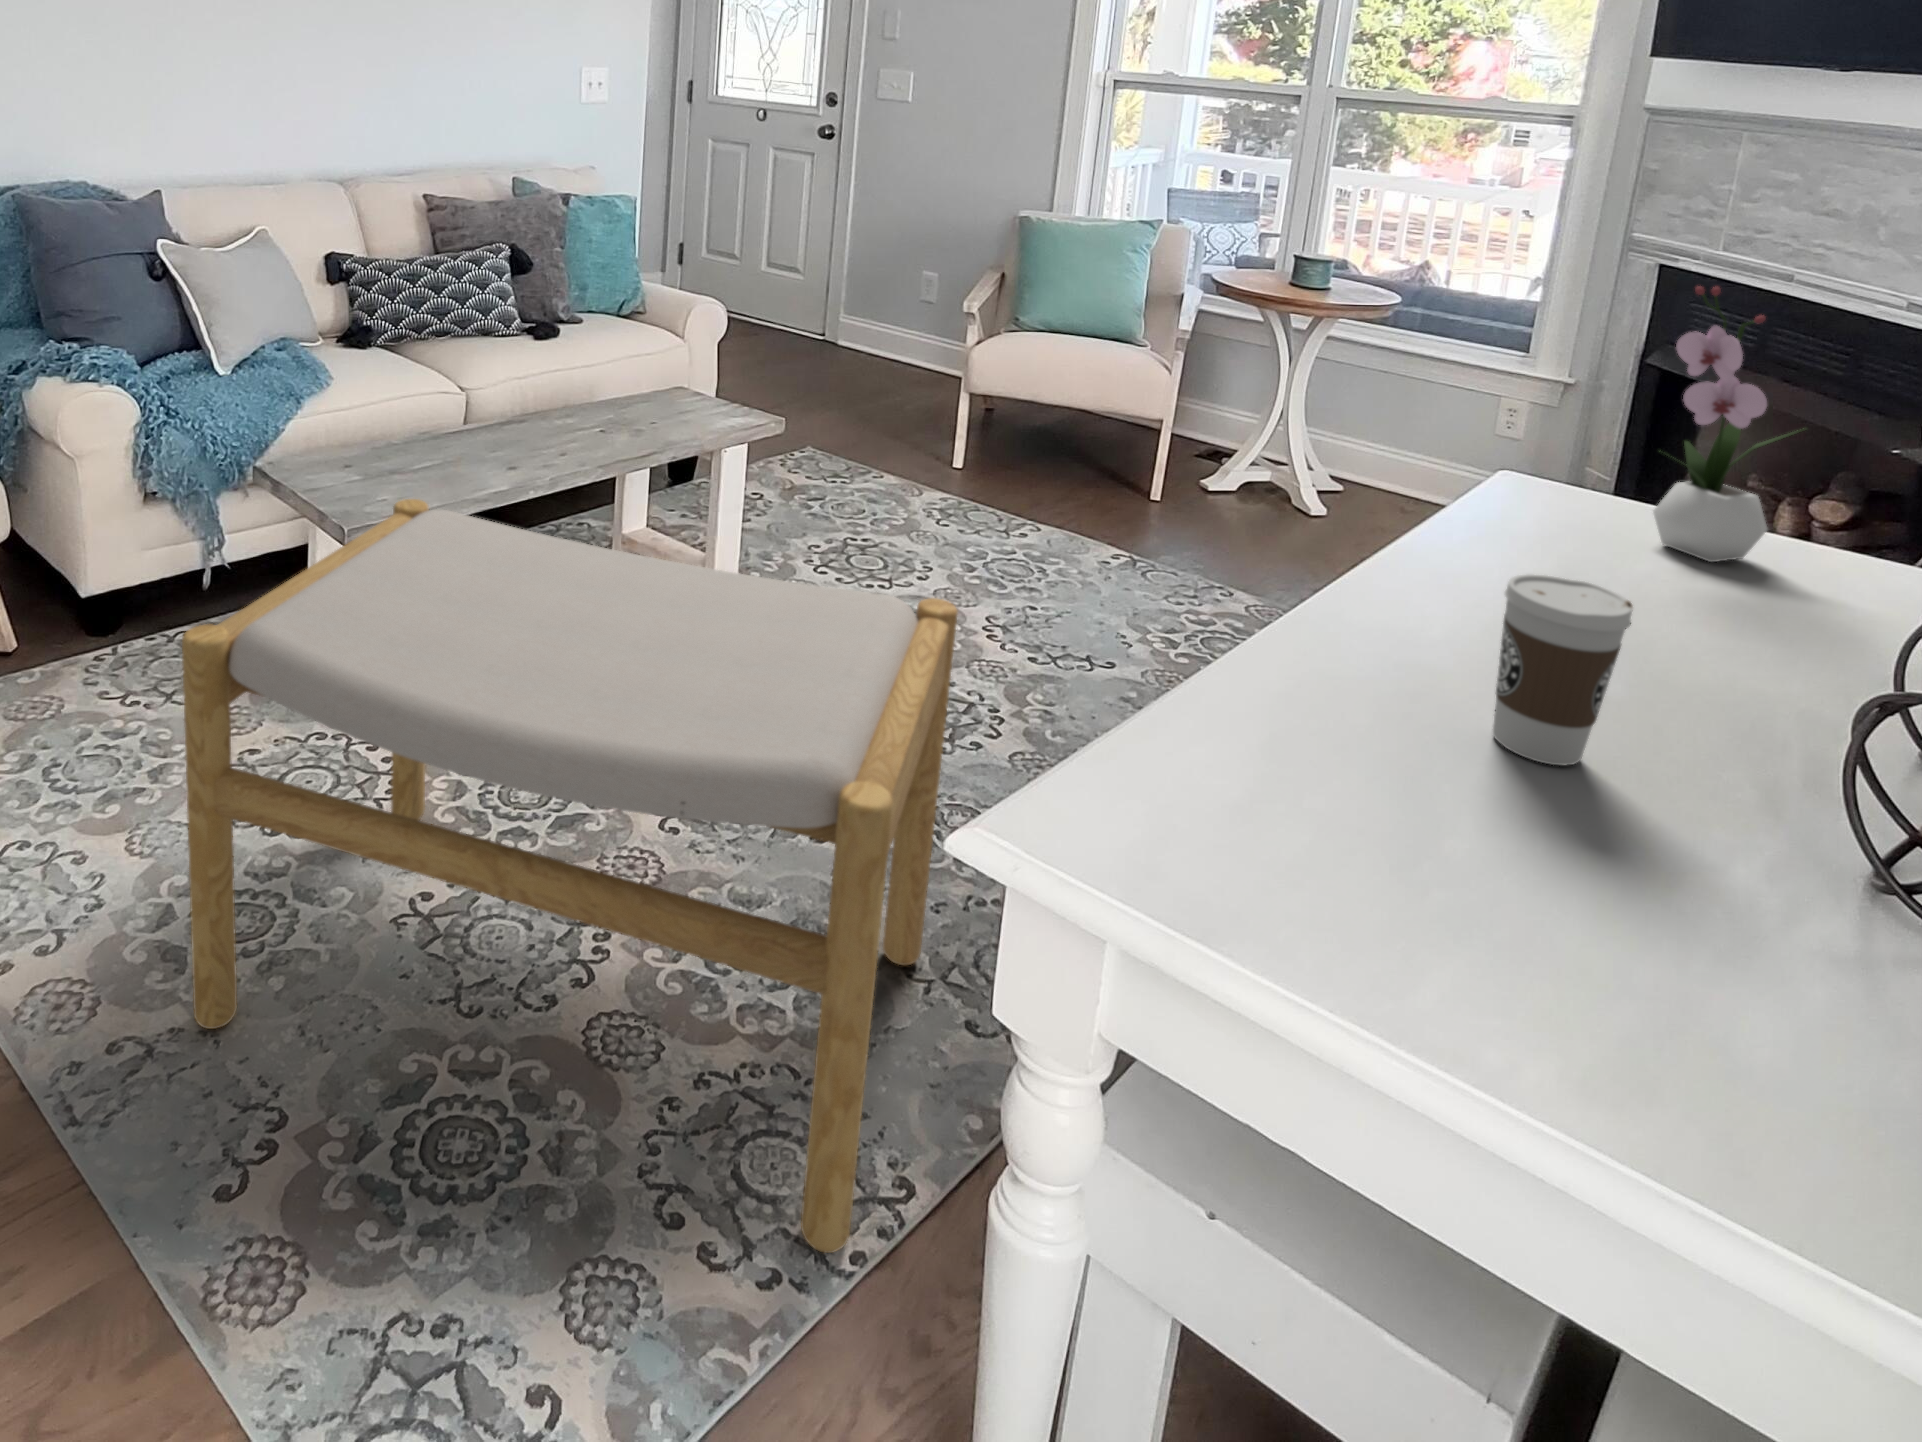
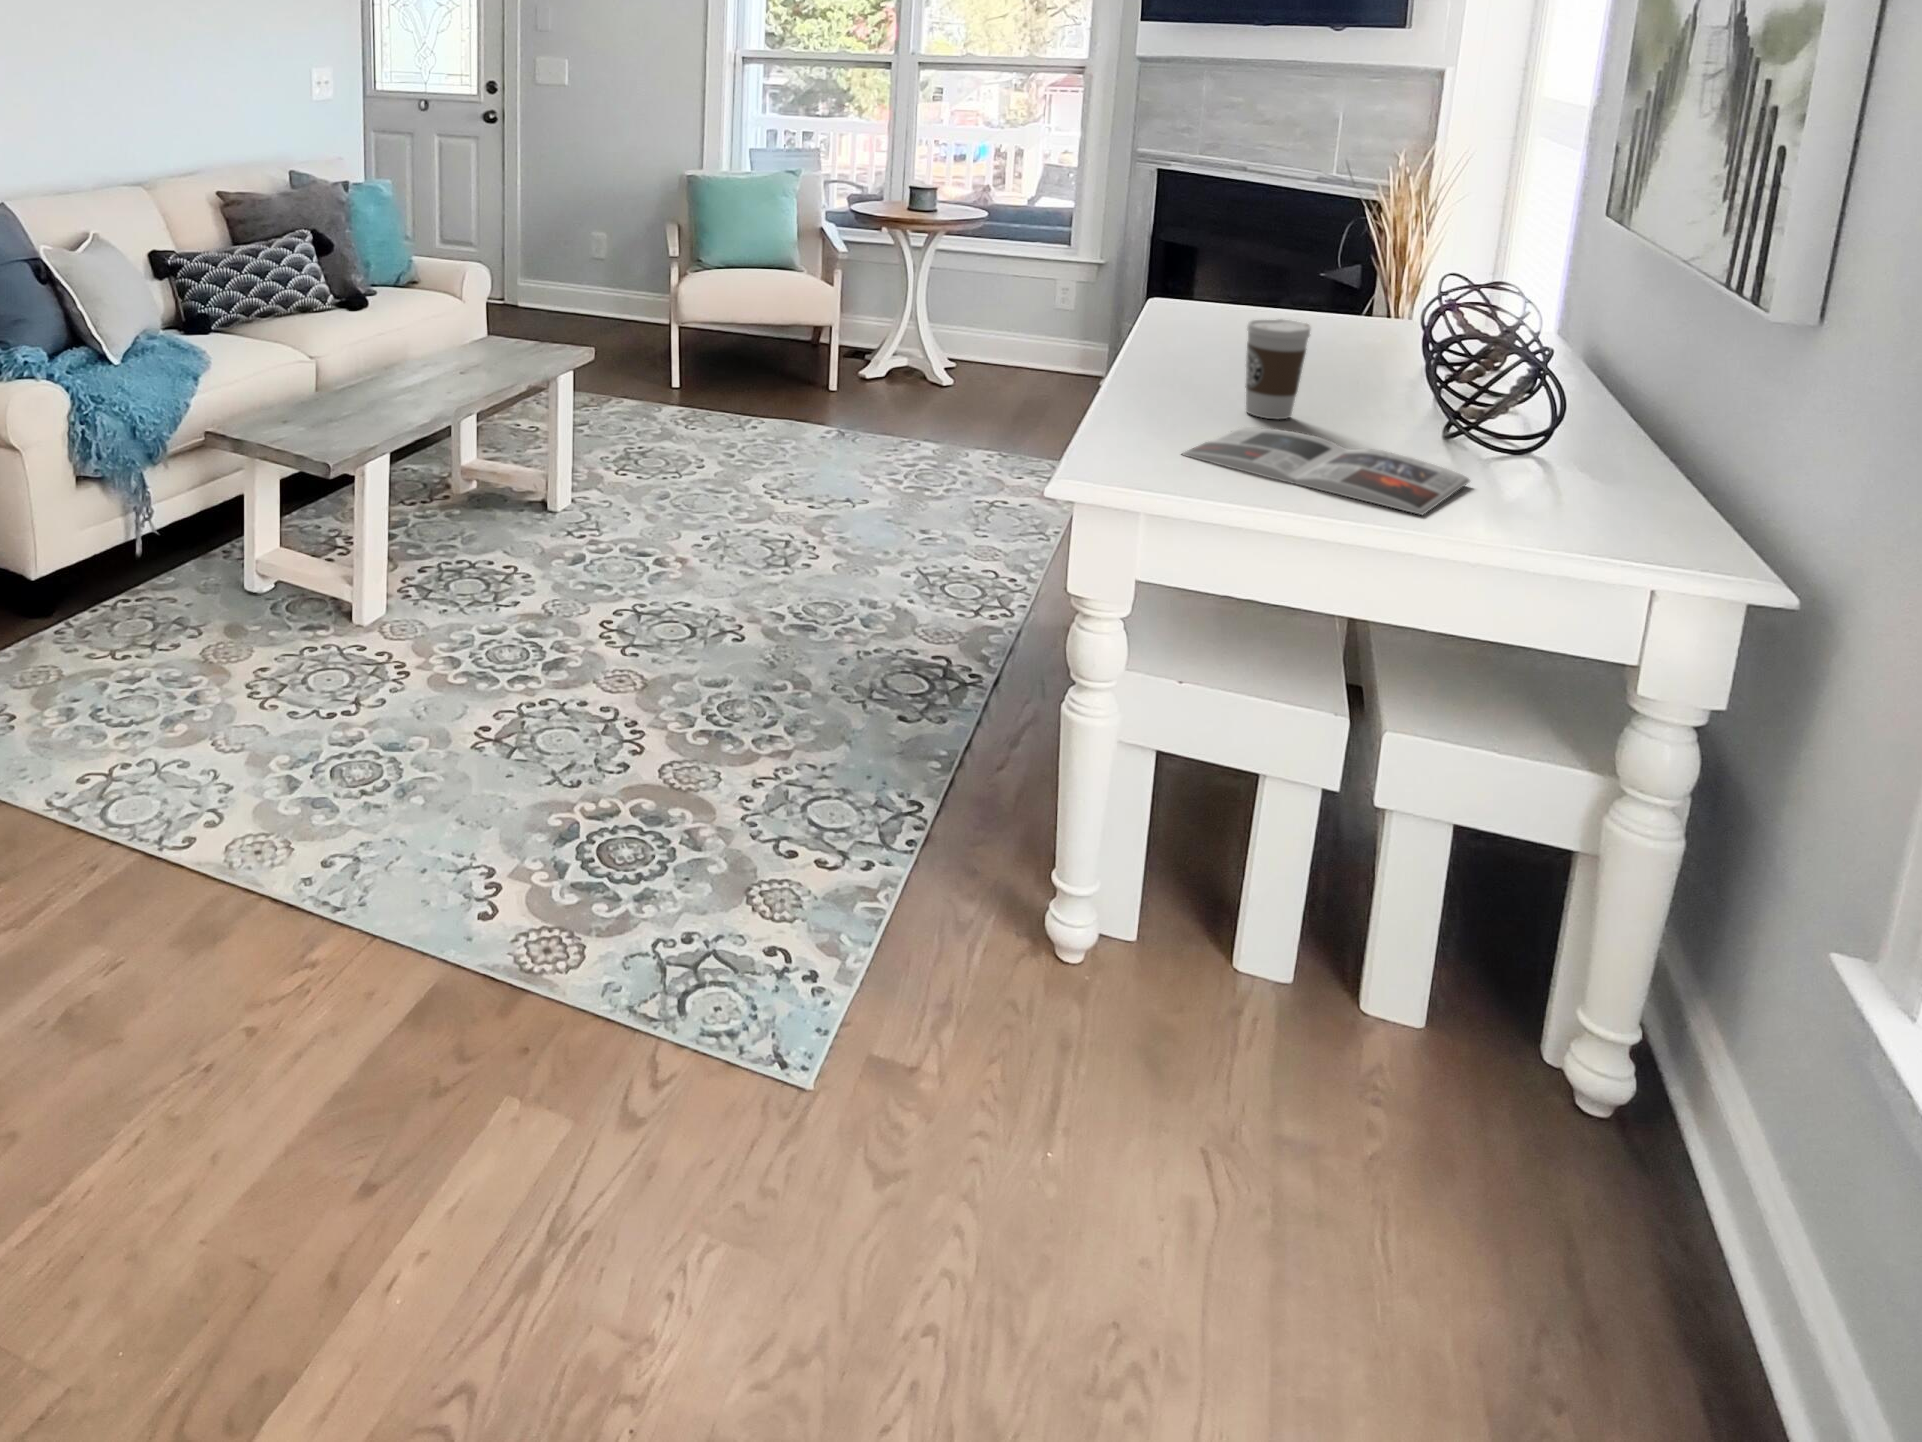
flower arrangement: present [1653,286,1805,562] -> none [1251,163,1325,331]
footstool: present [182,499,958,1253] -> none [364,421,921,845]
magazine: none [1267,772,1905,1128] -> present [1182,427,1470,515]

